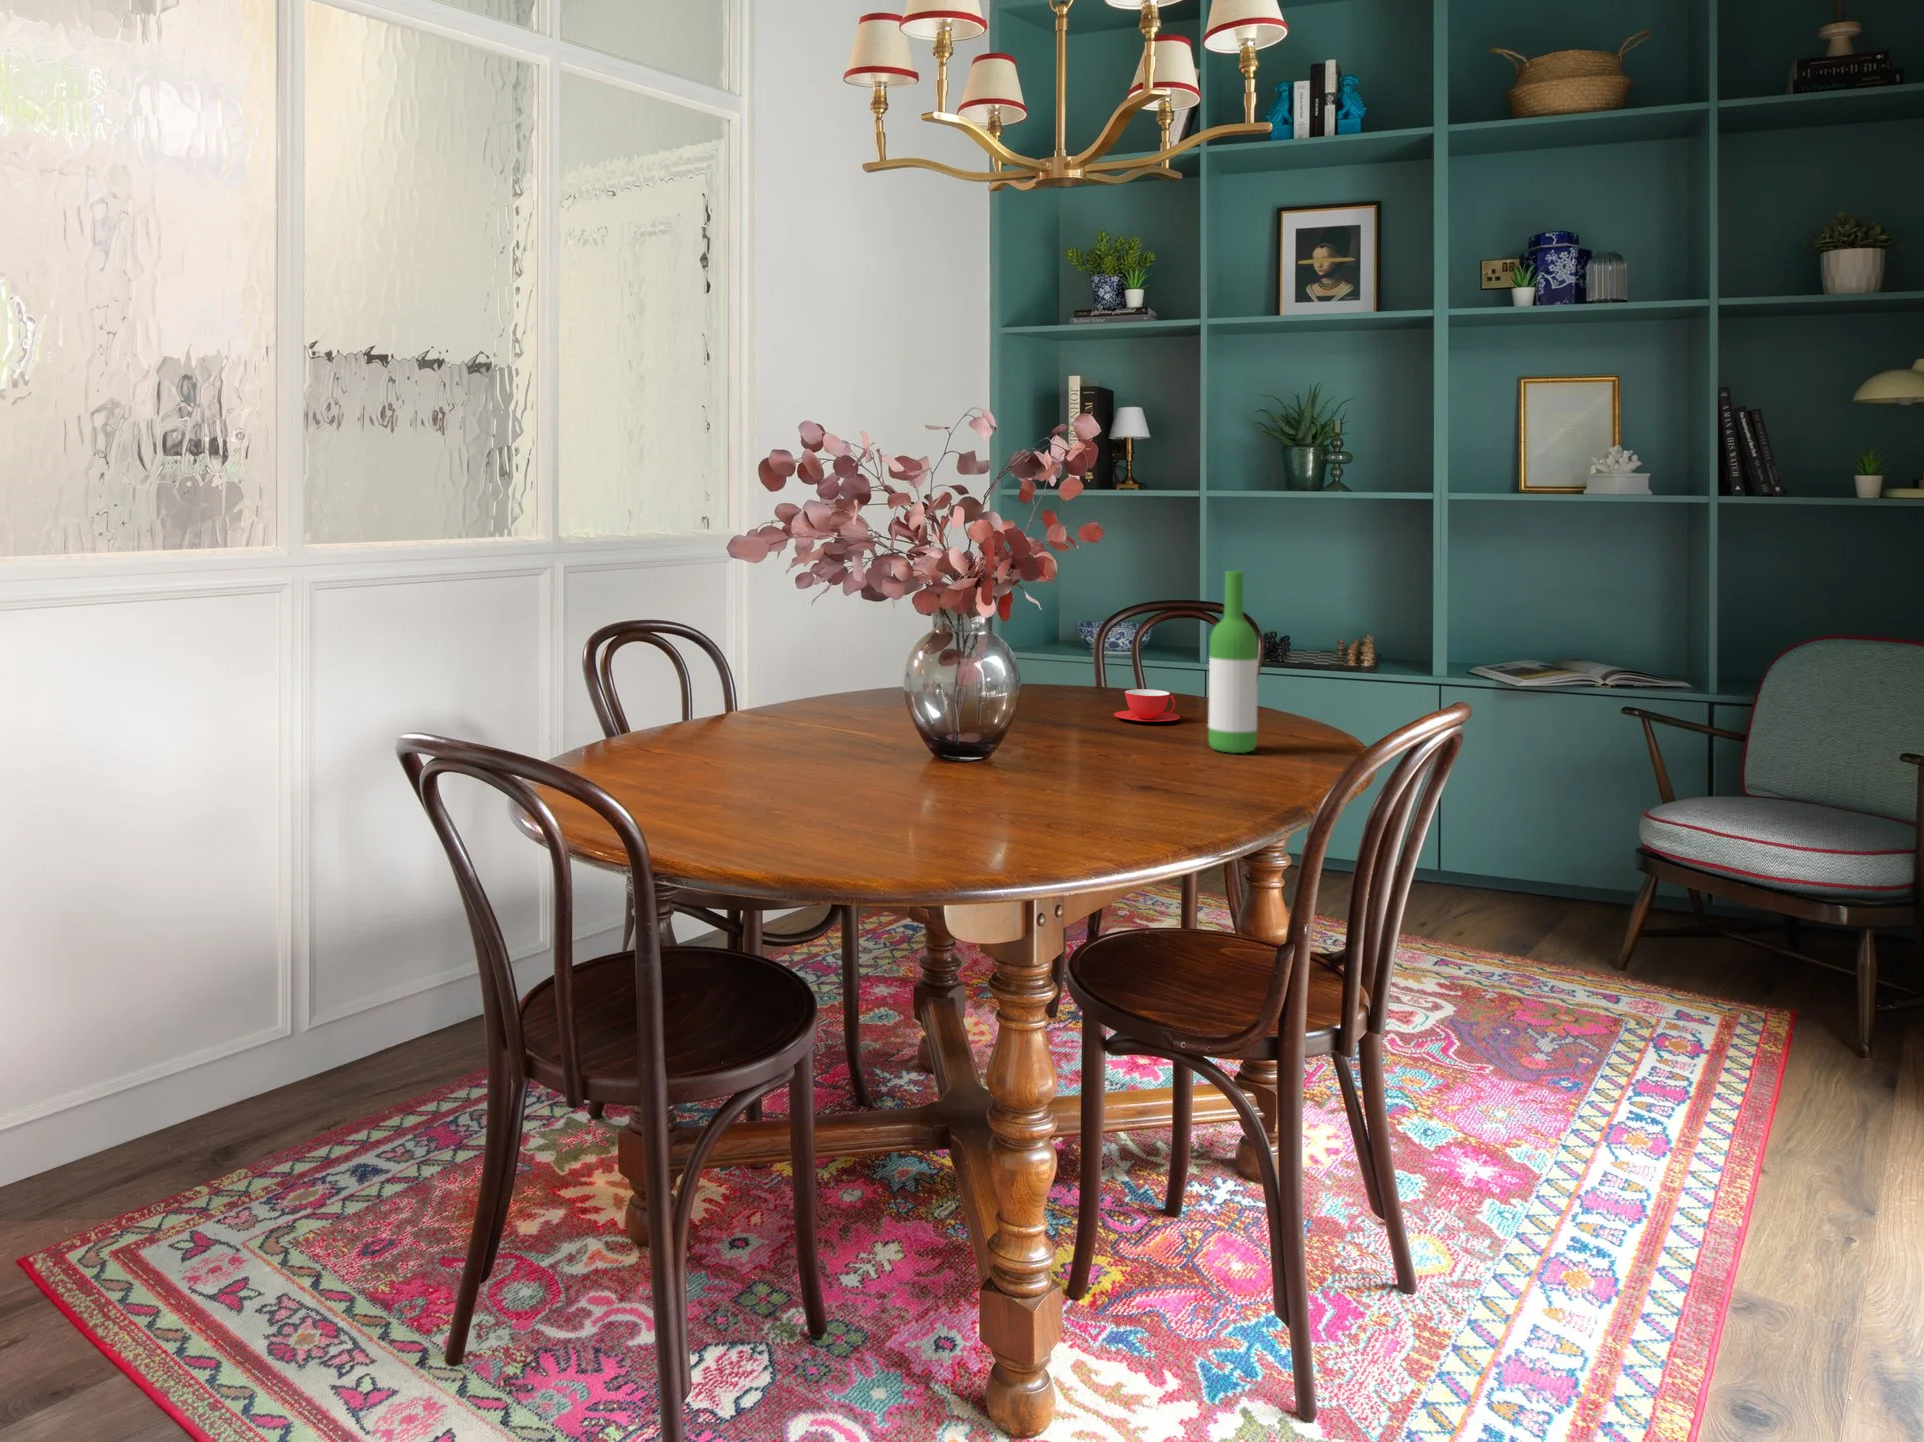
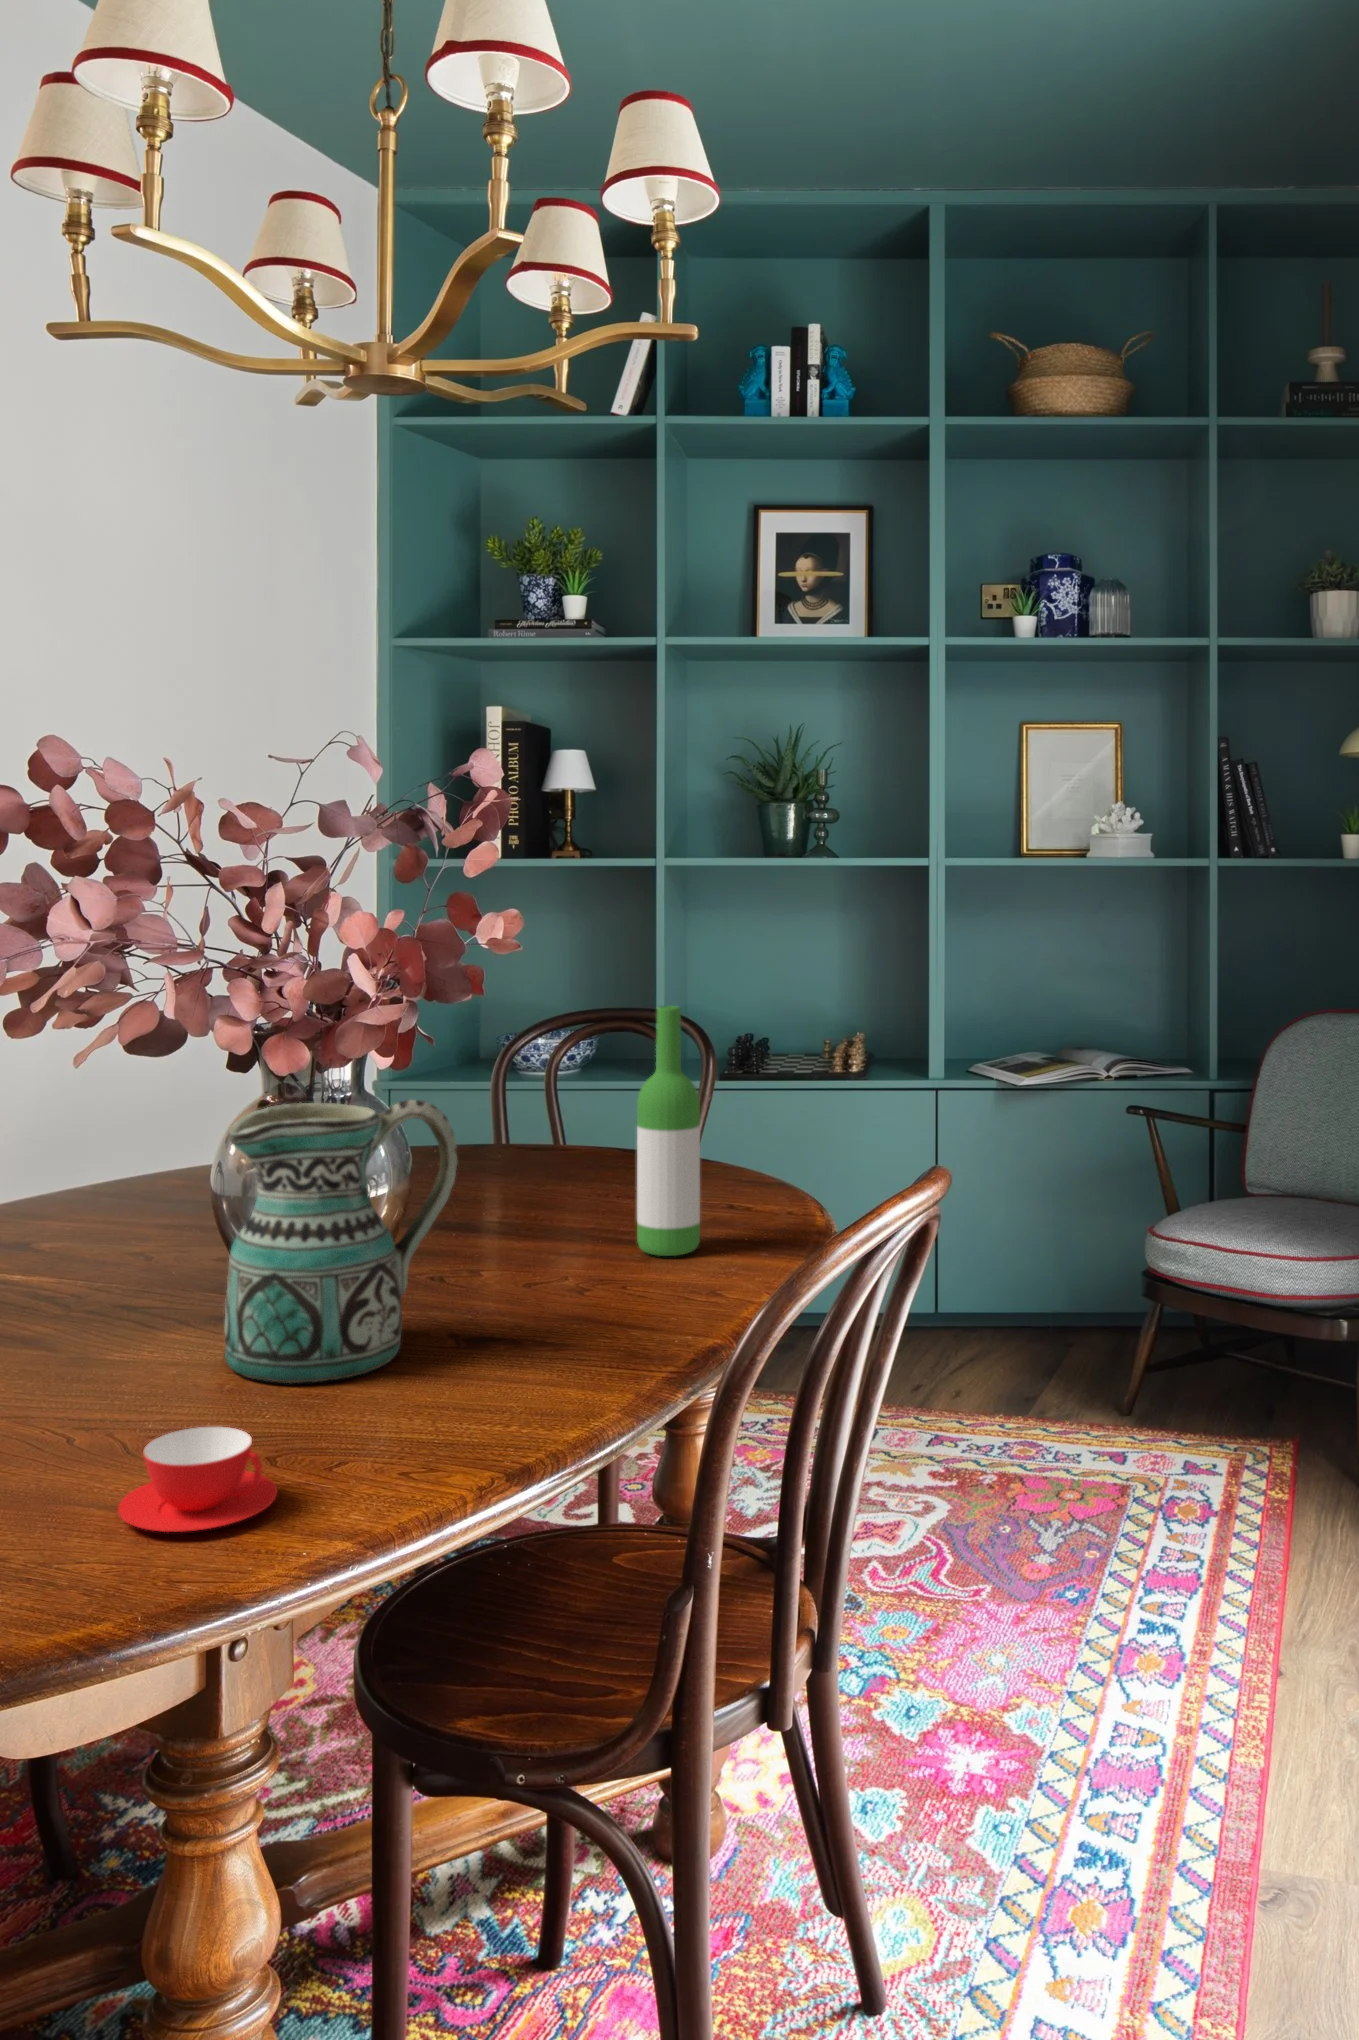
ceramic pitcher: none [937,617,1090,796] -> present [225,1099,457,1383]
teacup: present [1114,689,1180,722] -> present [118,1427,277,1532]

